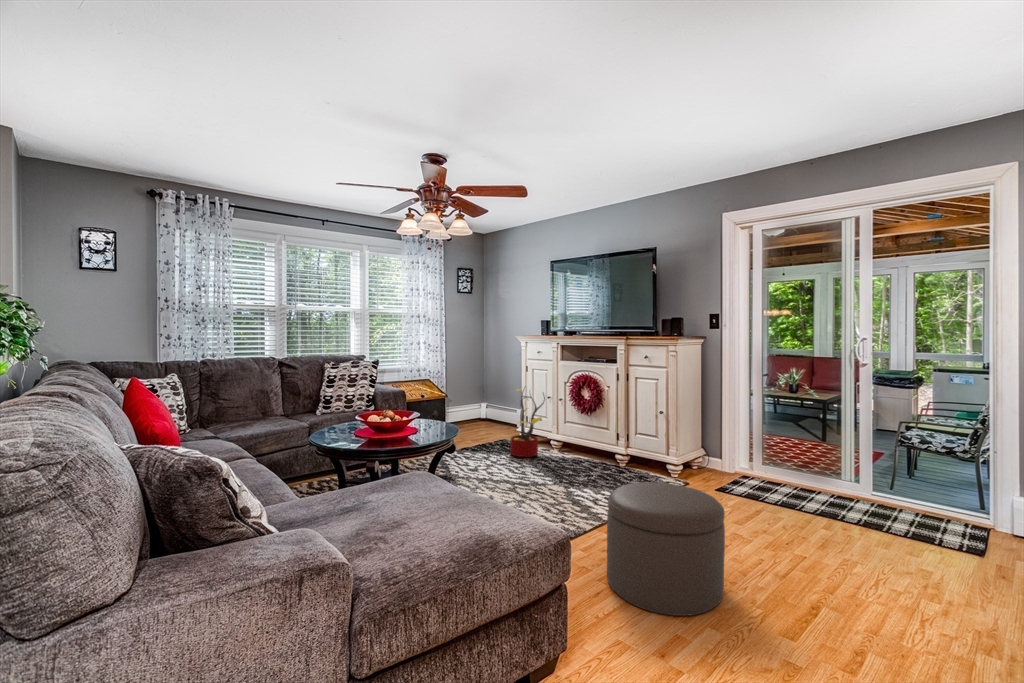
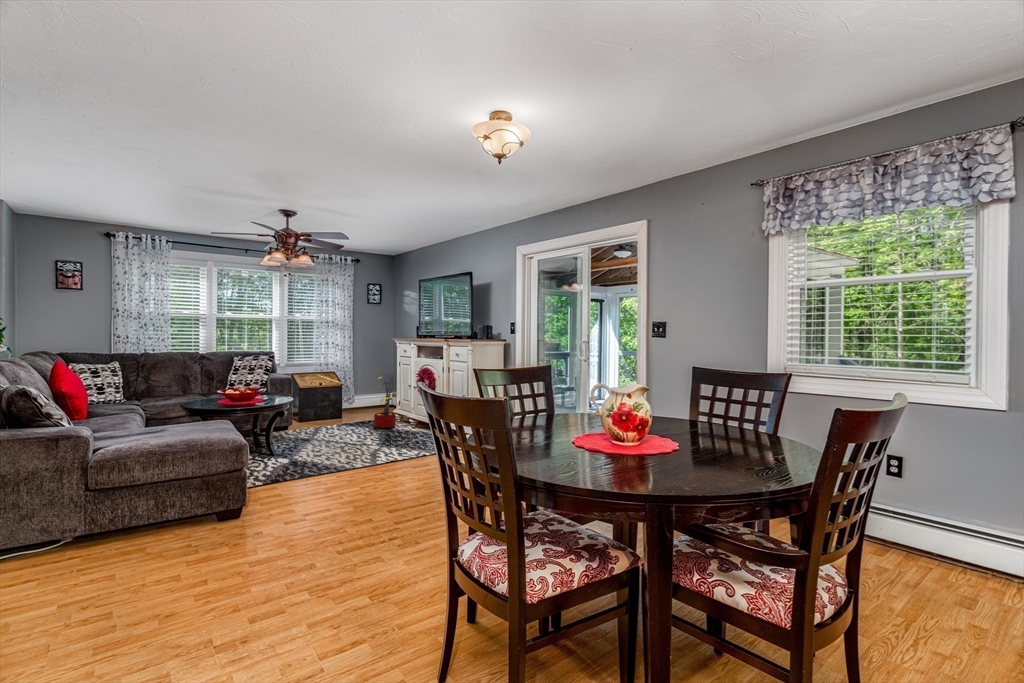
ottoman: present [607,482,725,616] -> none [334,427,406,499]

